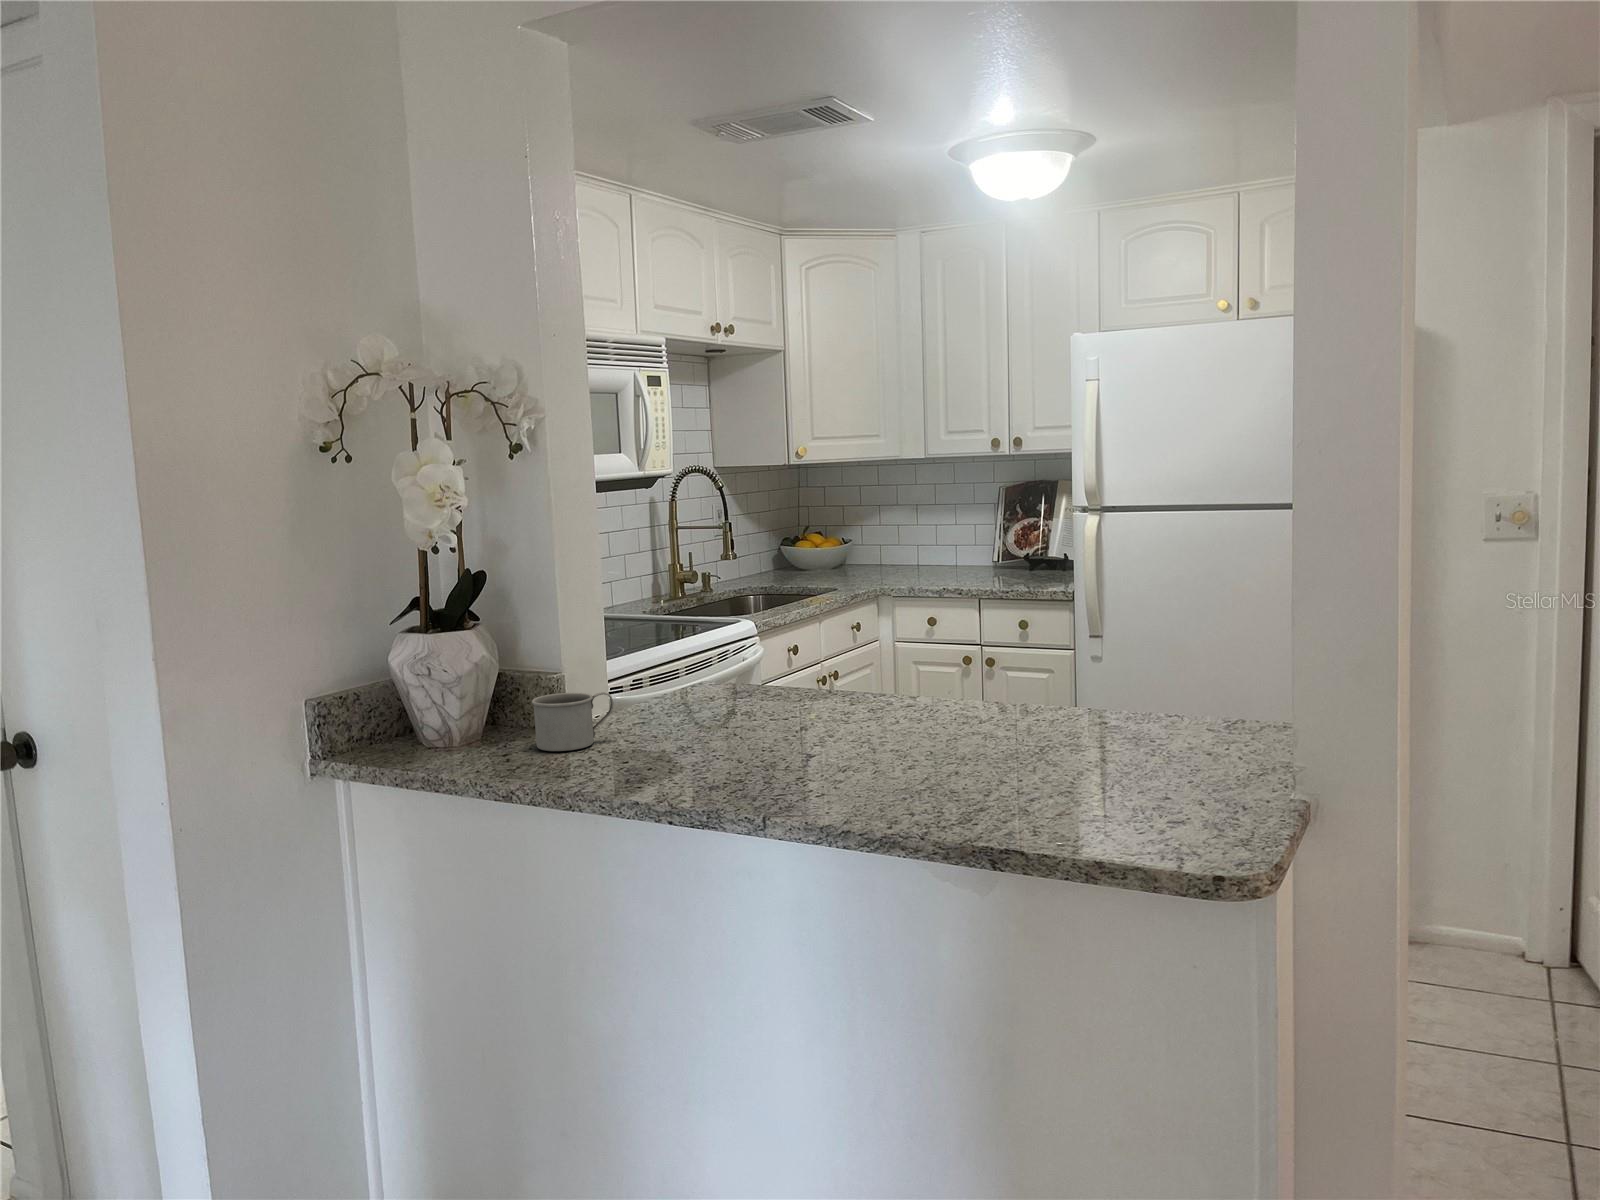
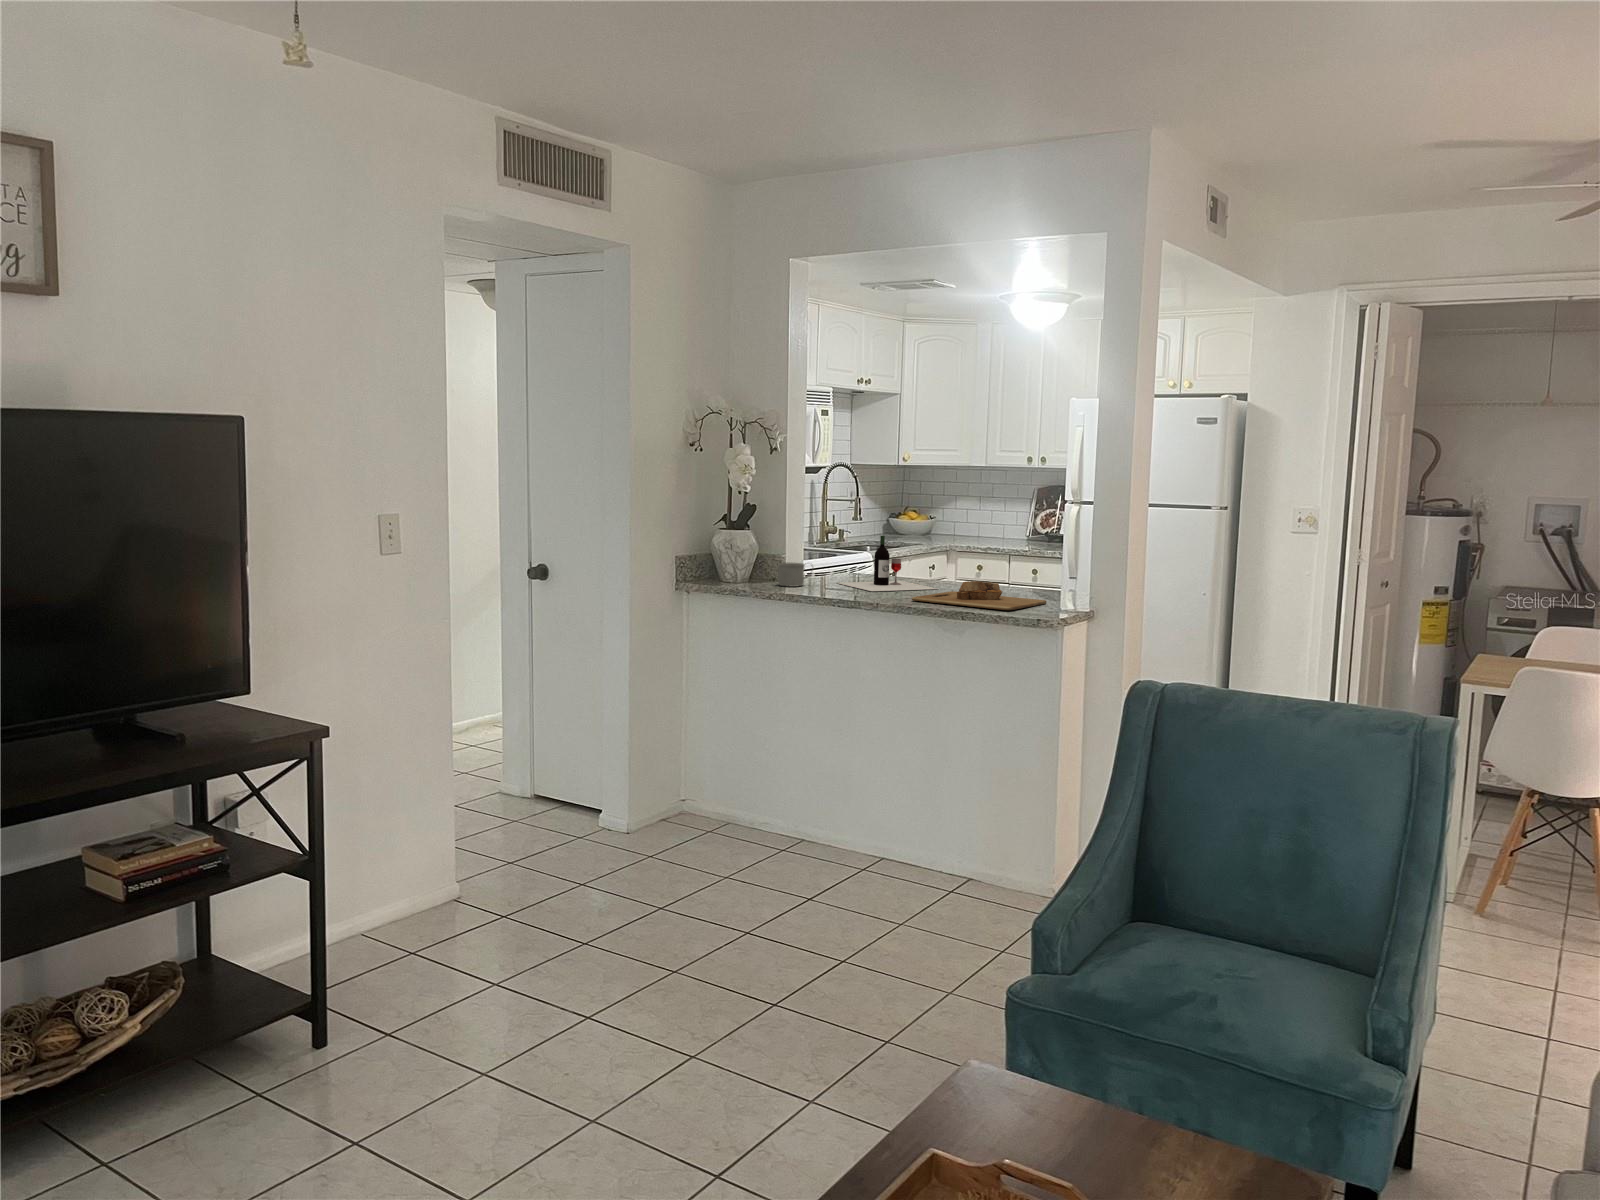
wine bottle: none [667,618,893,754] -> present [839,536,937,591]
cutting board: none [838,726,1154,813] -> present [912,581,1046,610]

